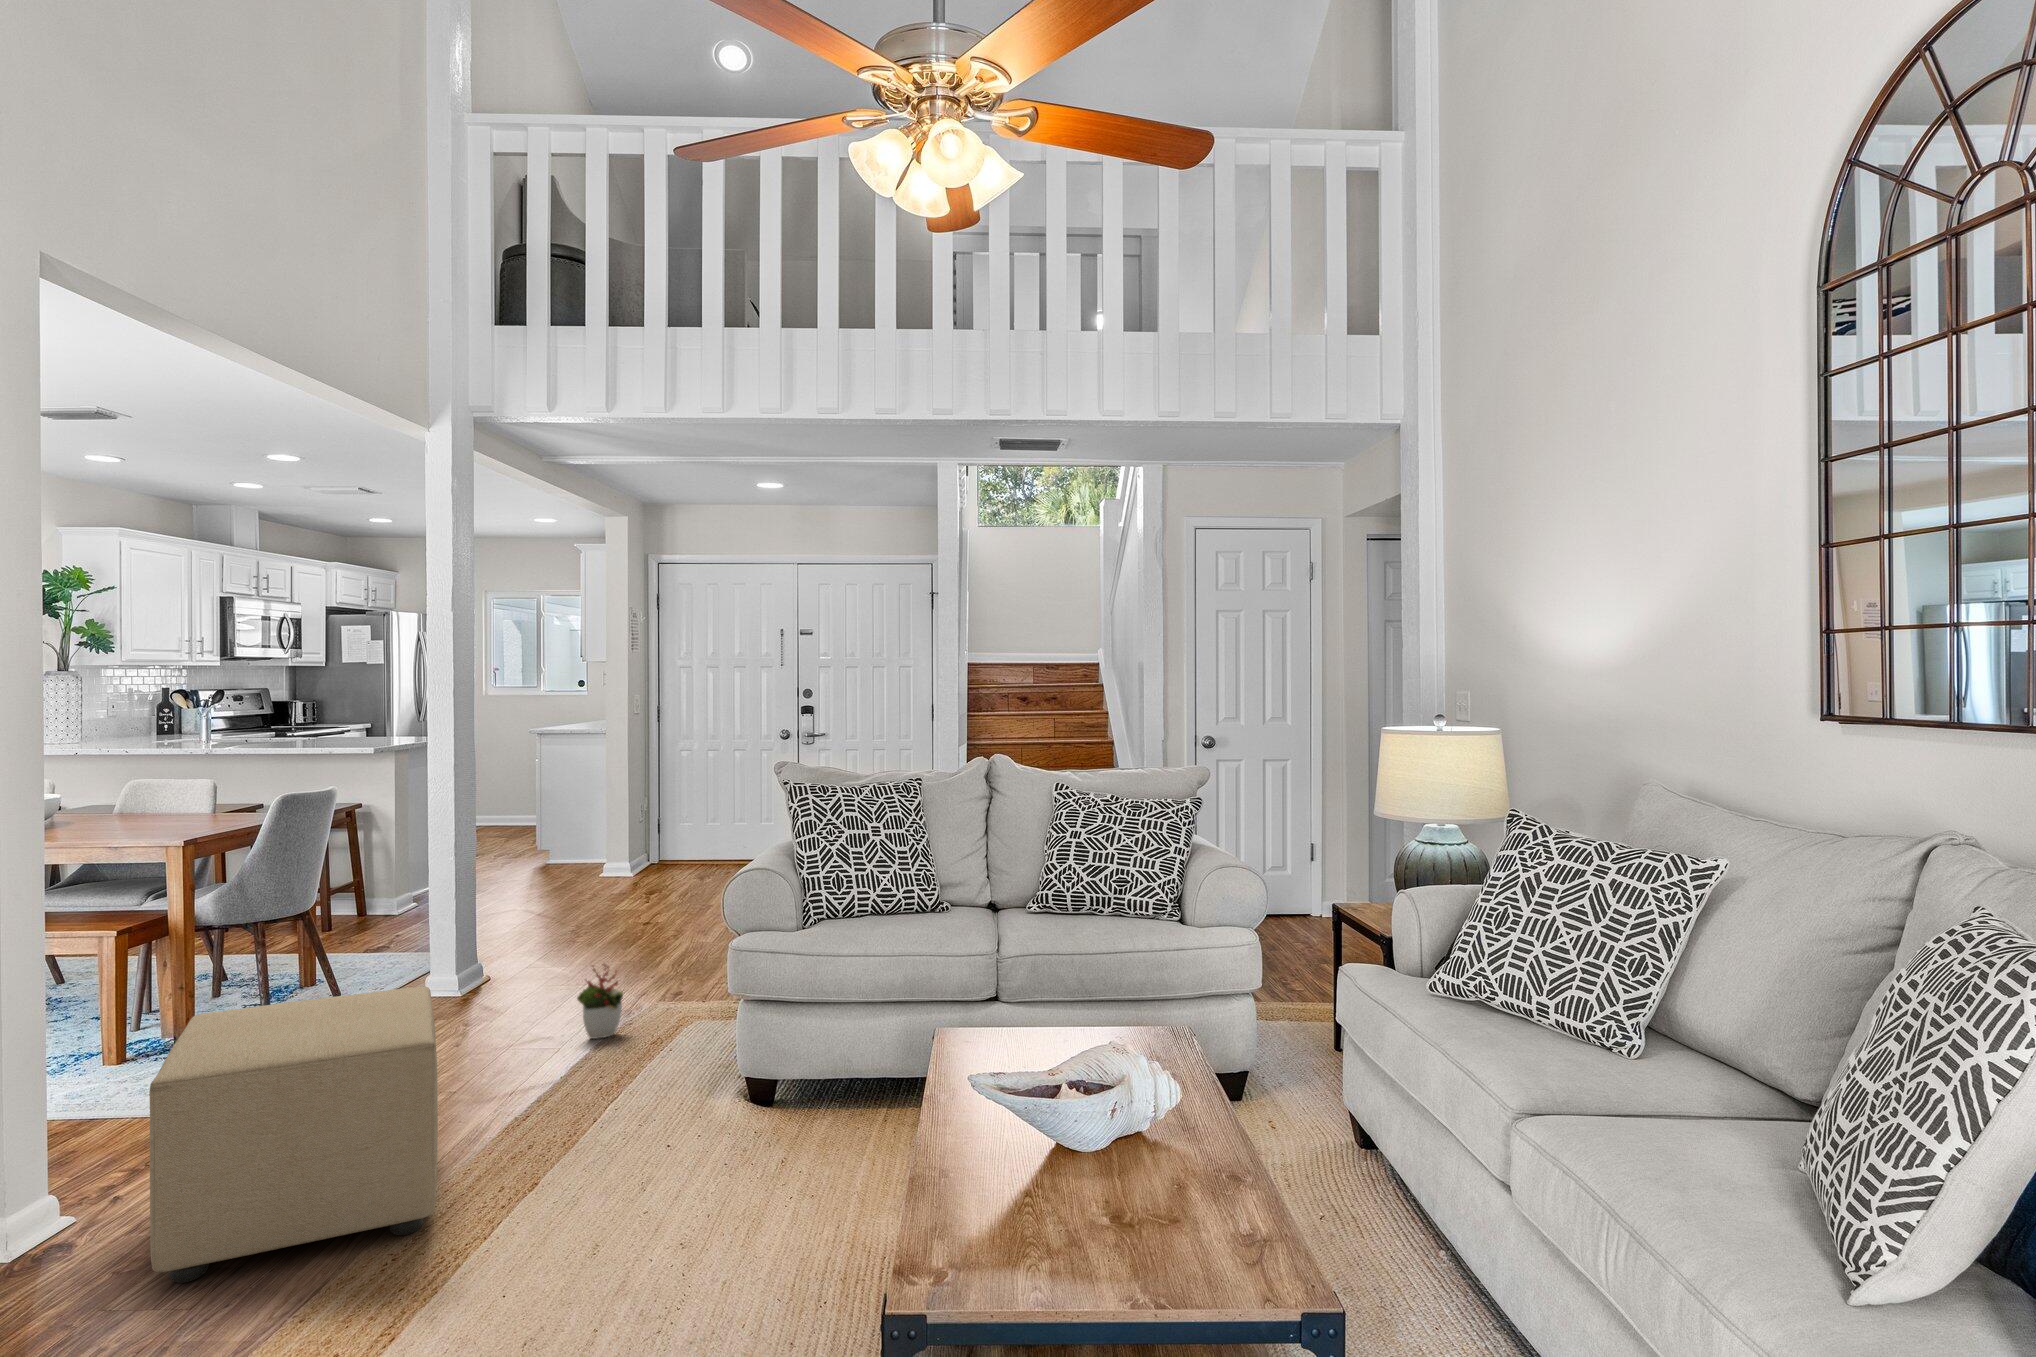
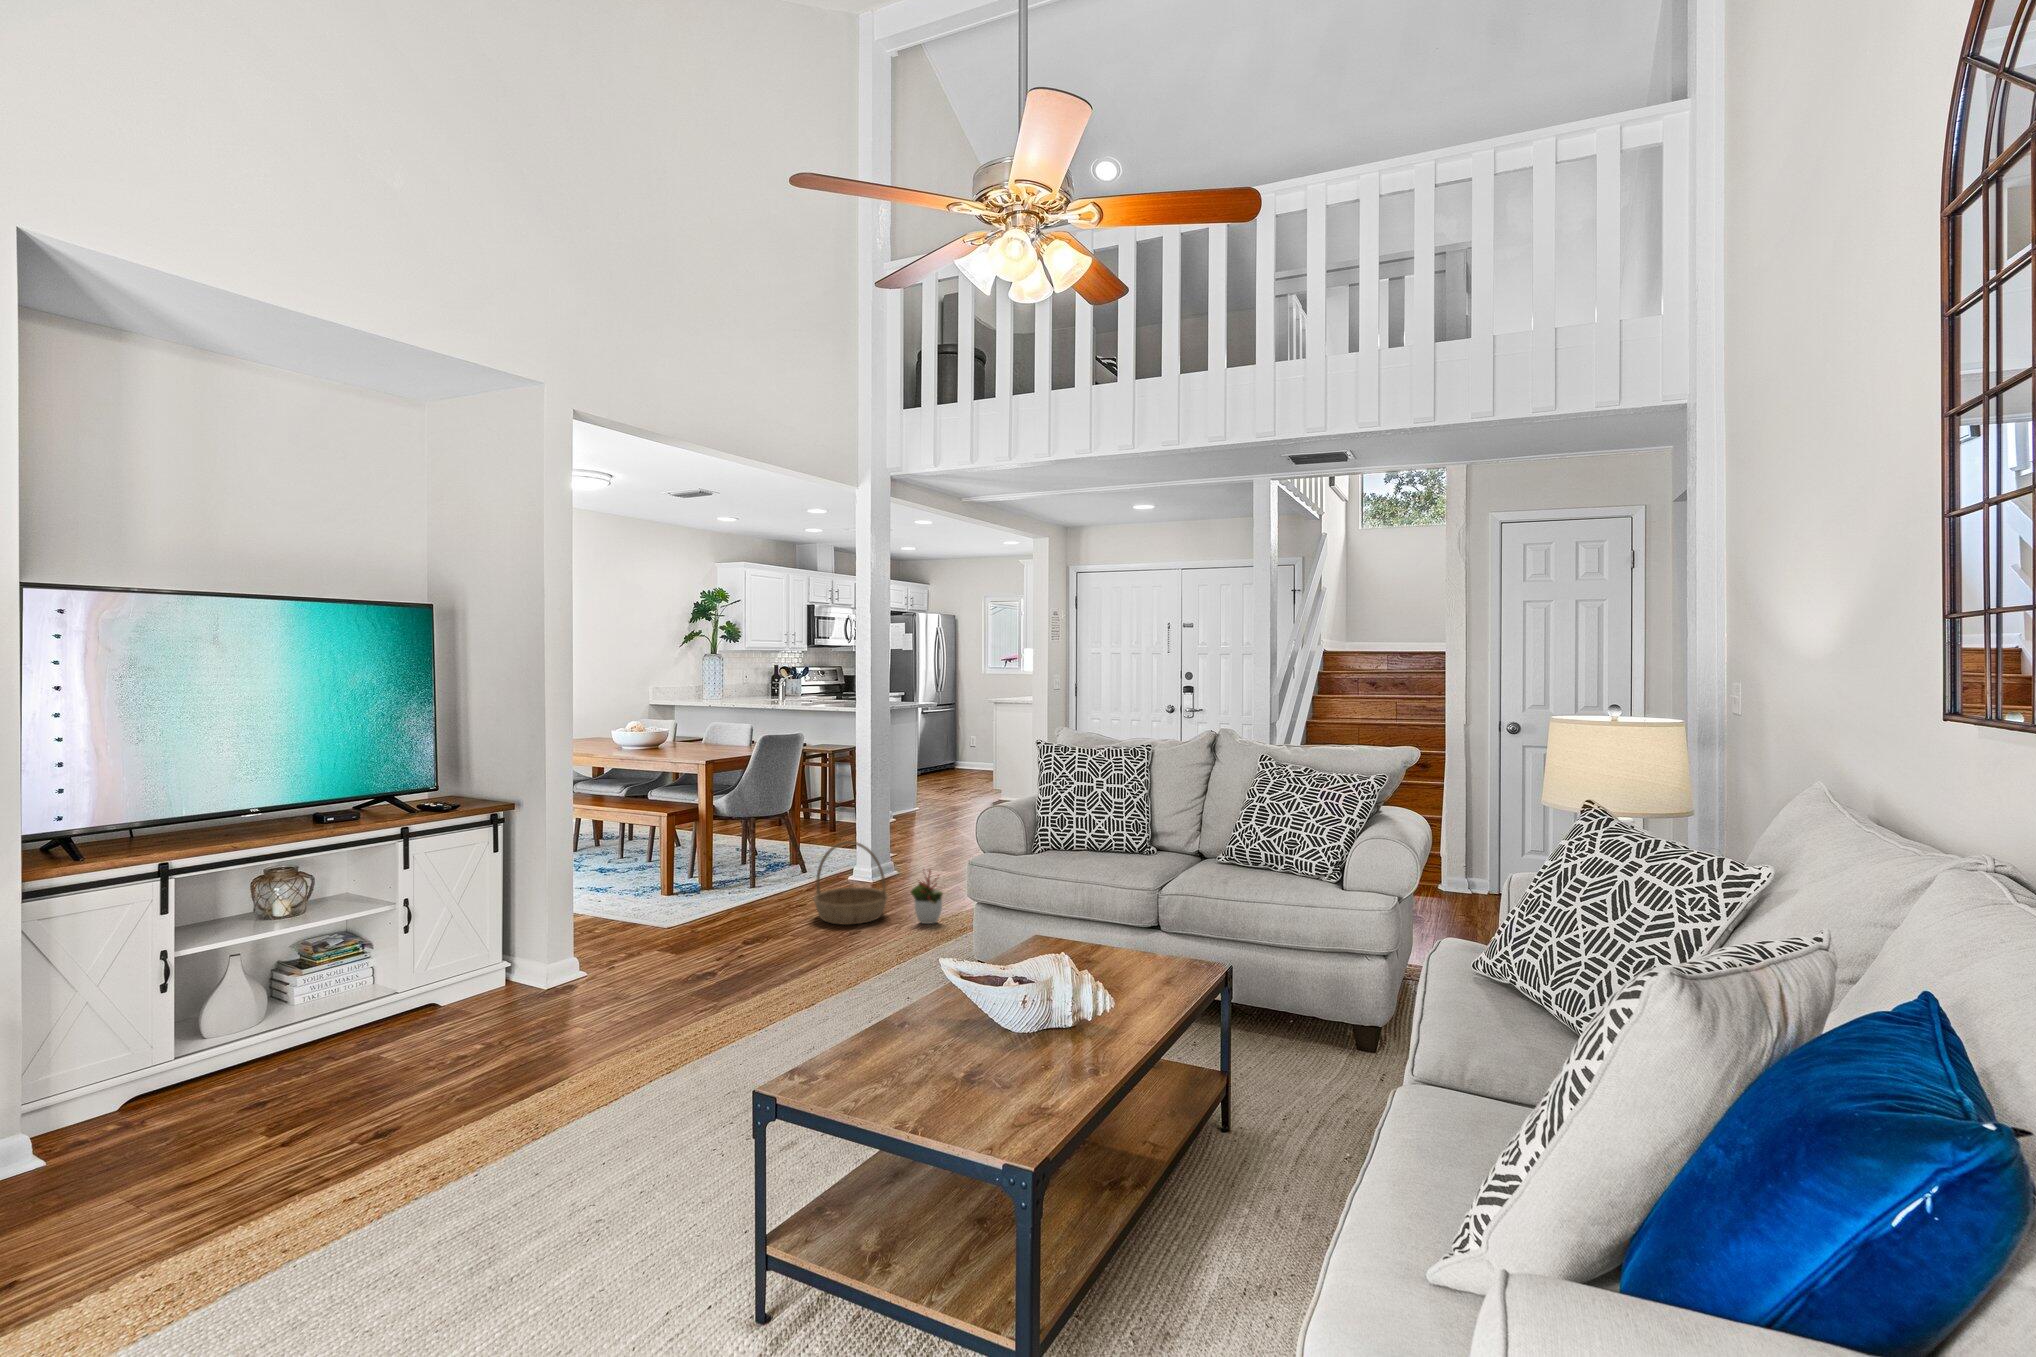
basket: none [418,939,536,1060] -> present [813,841,888,925]
ottoman: present [149,986,438,1283] -> none [582,862,770,1017]

